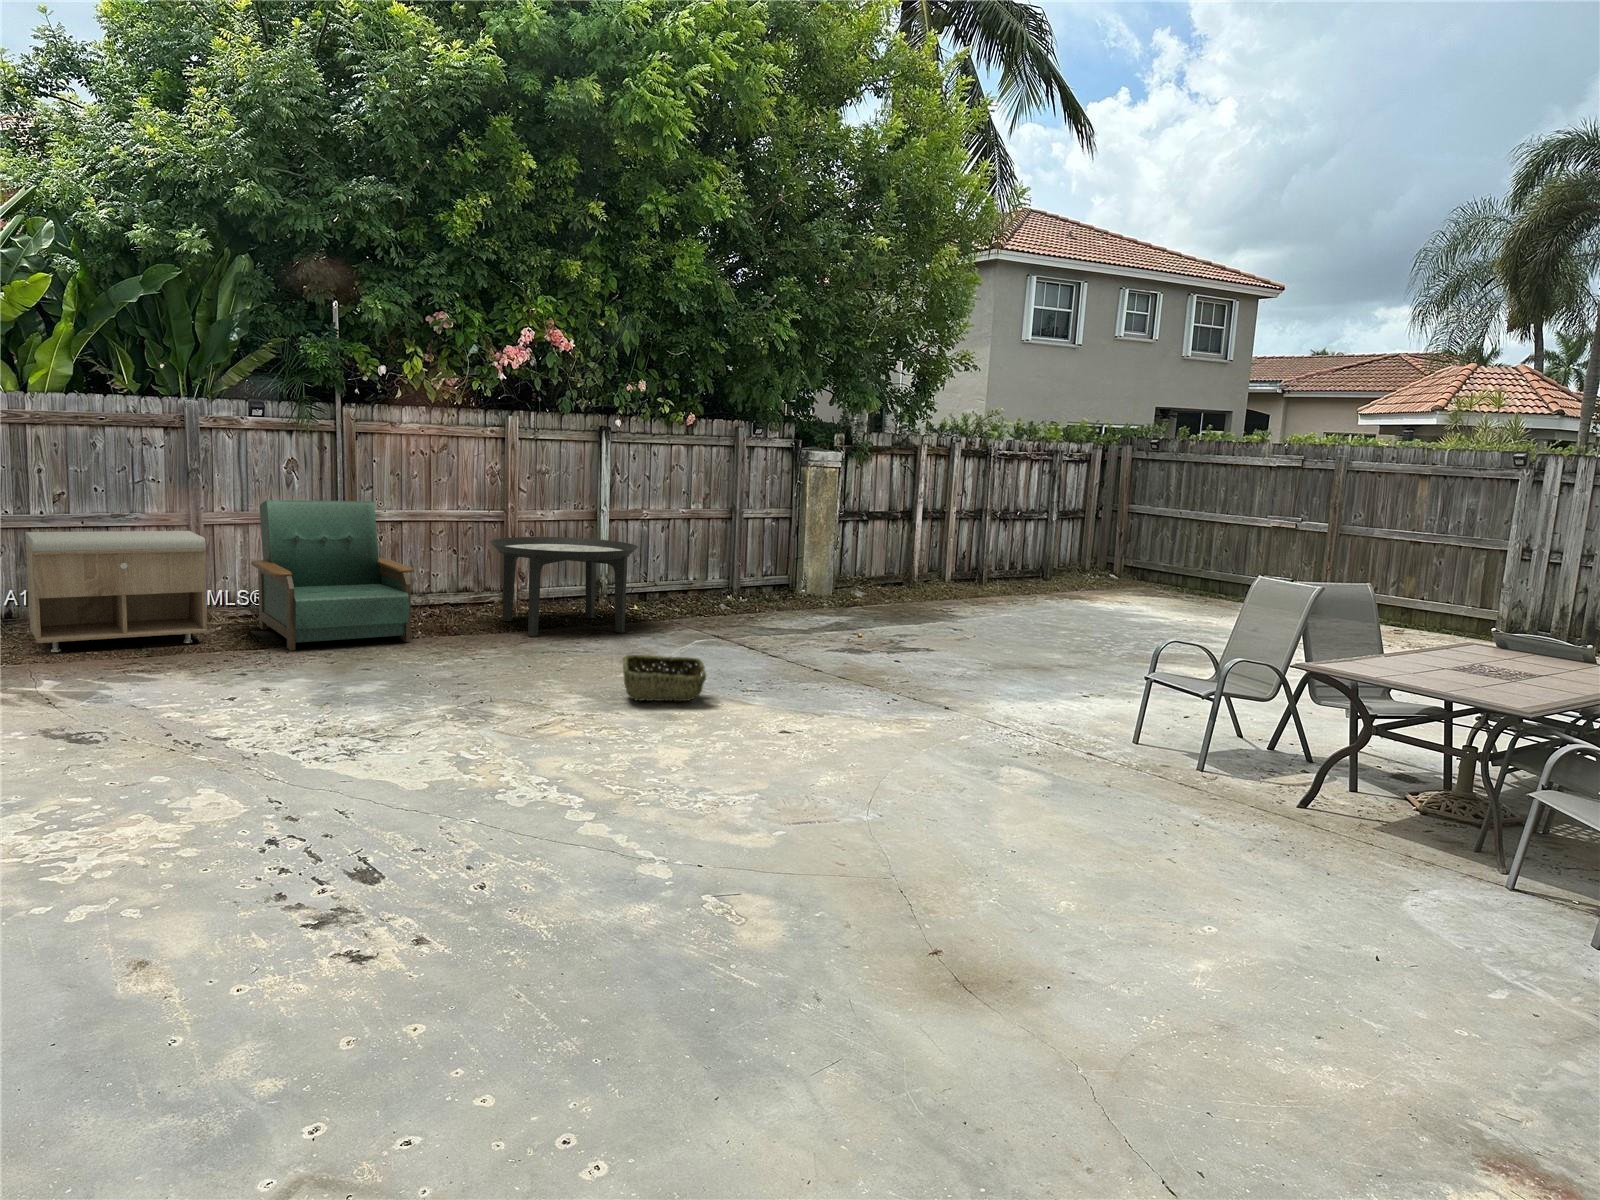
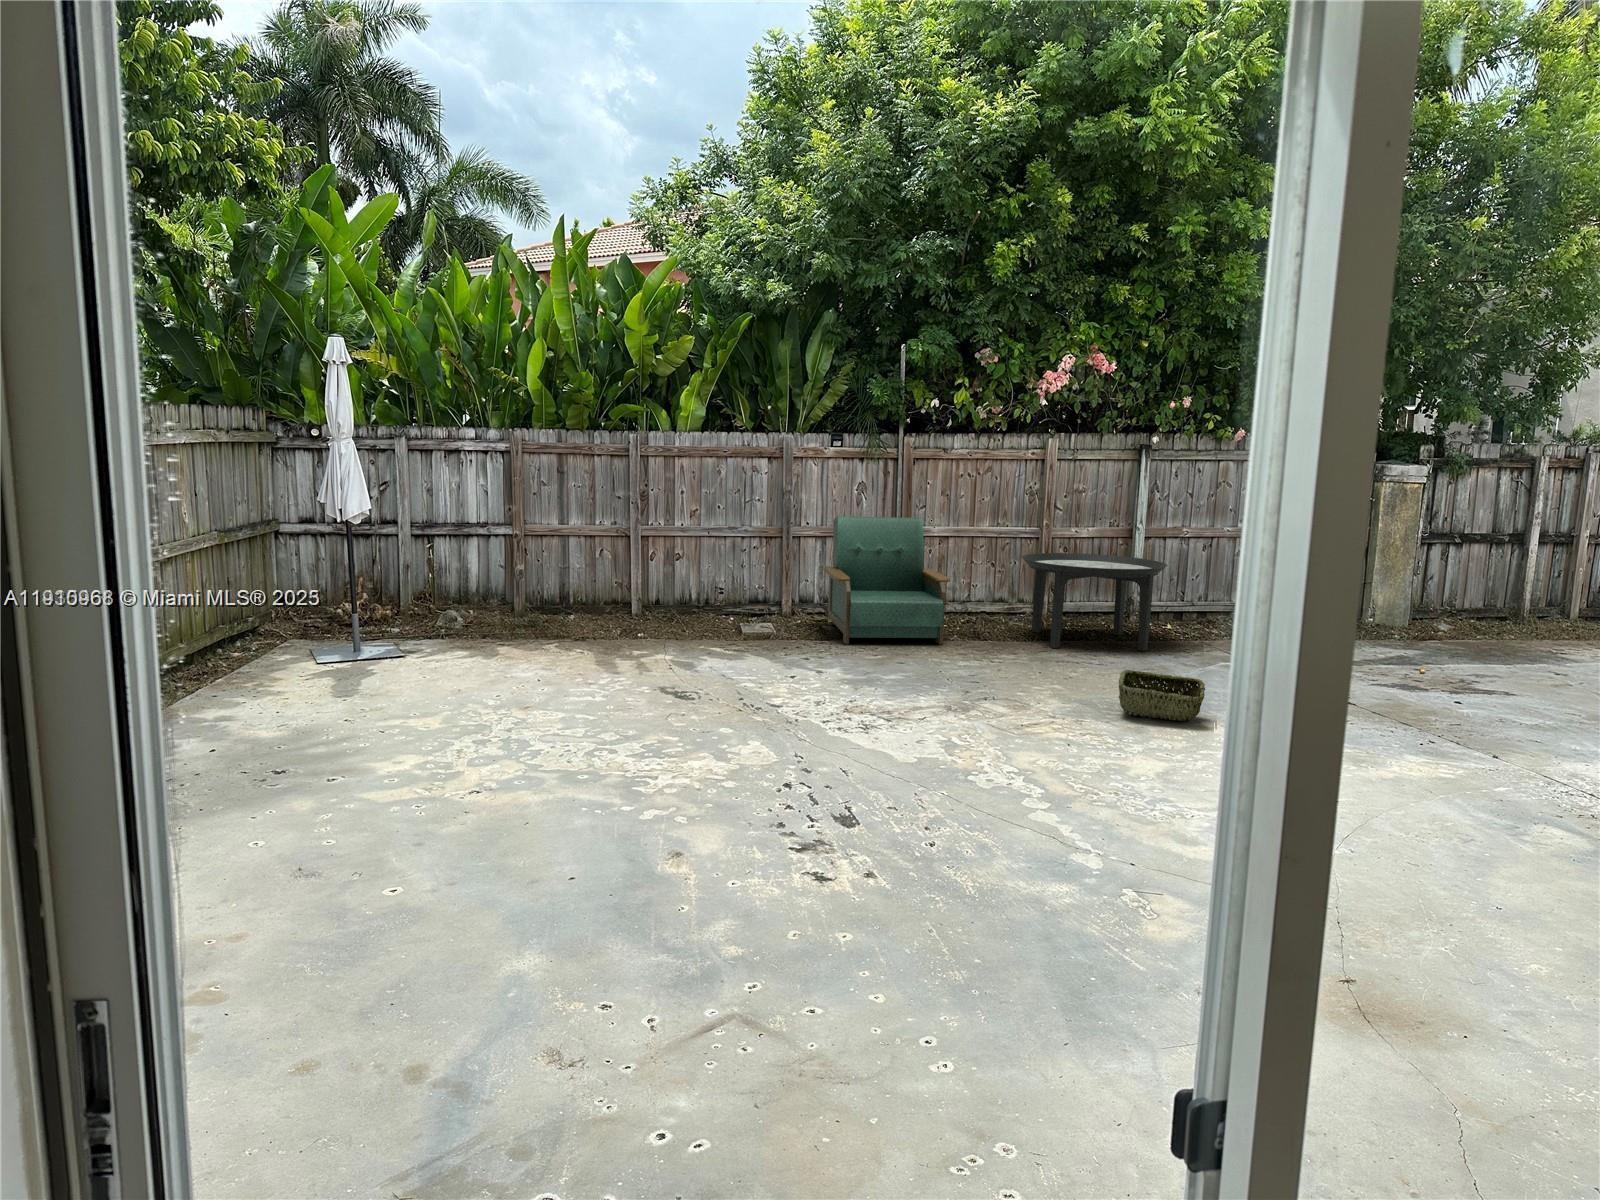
storage bench: present [25,531,207,652] -> none [672,539,789,632]

